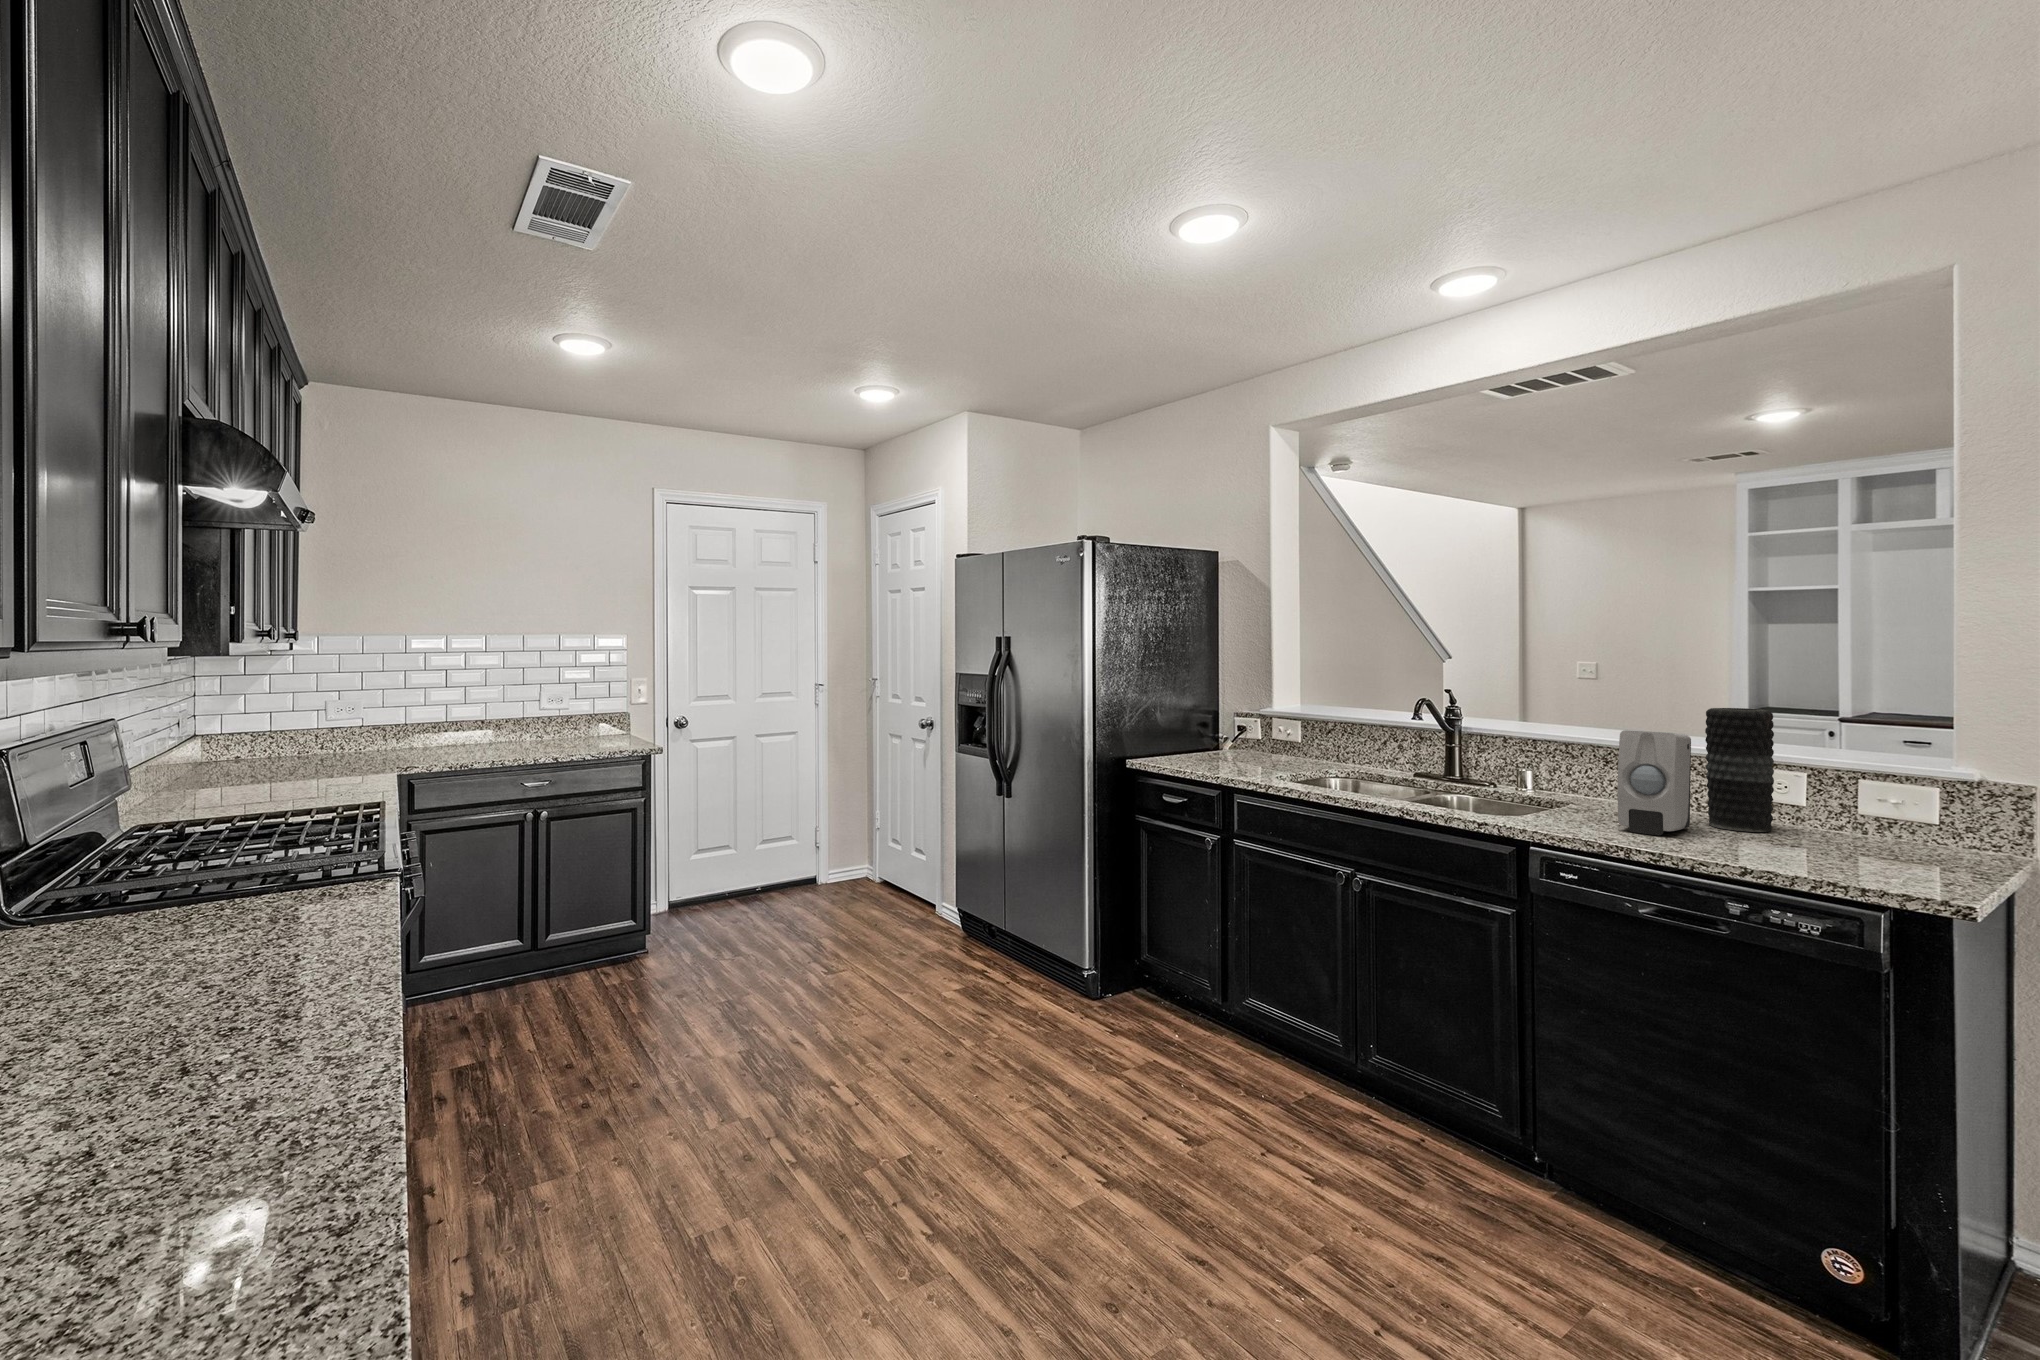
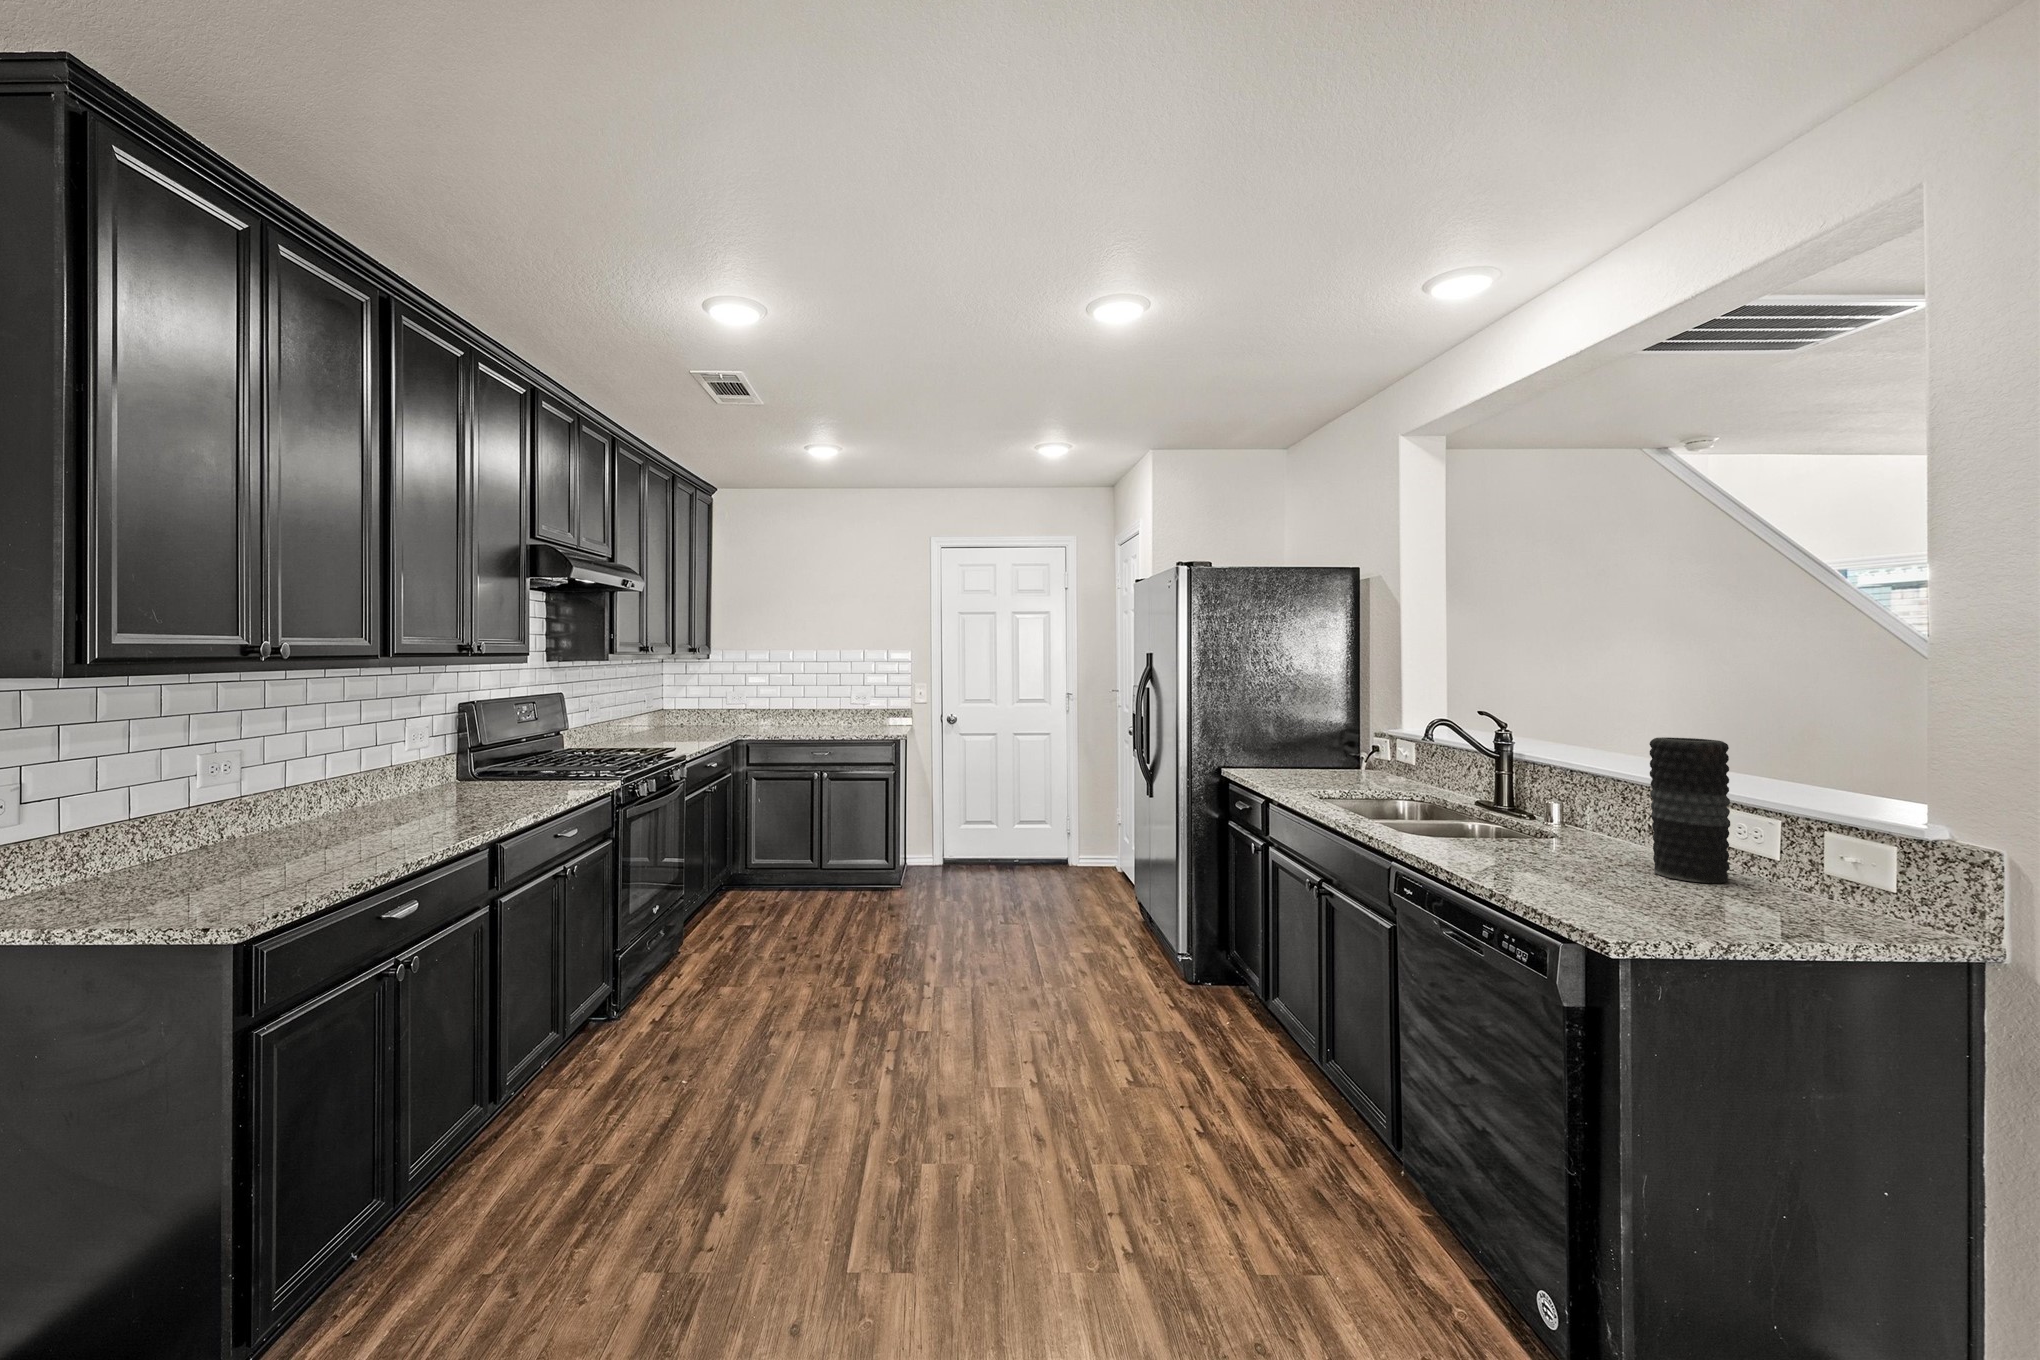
soap dispenser: present [1618,730,1691,835] -> none [1508,755,1614,868]

